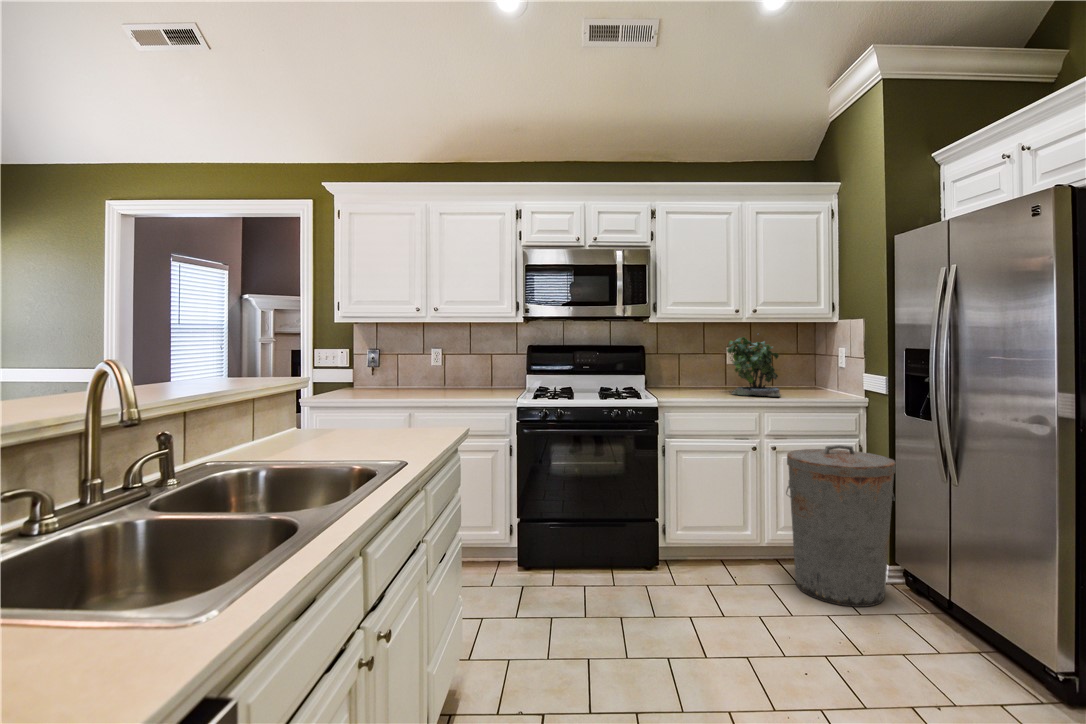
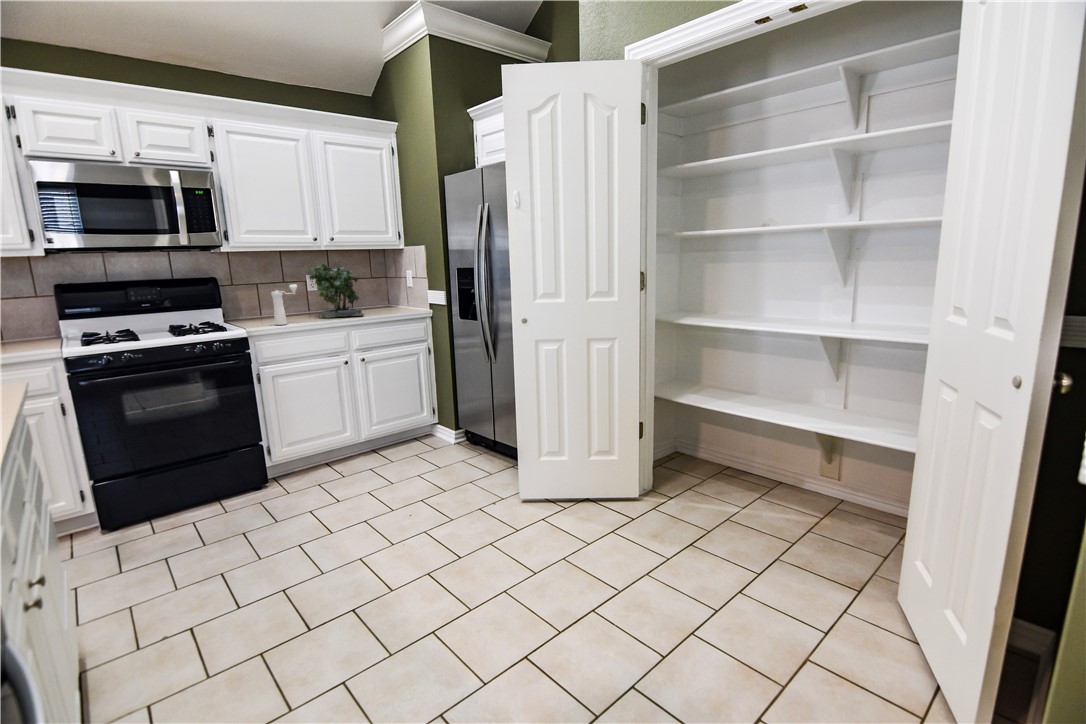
pepper mill: none [685,357,712,398] -> present [272,284,297,325]
trash can: present [786,445,896,607] -> none [377,349,458,471]

